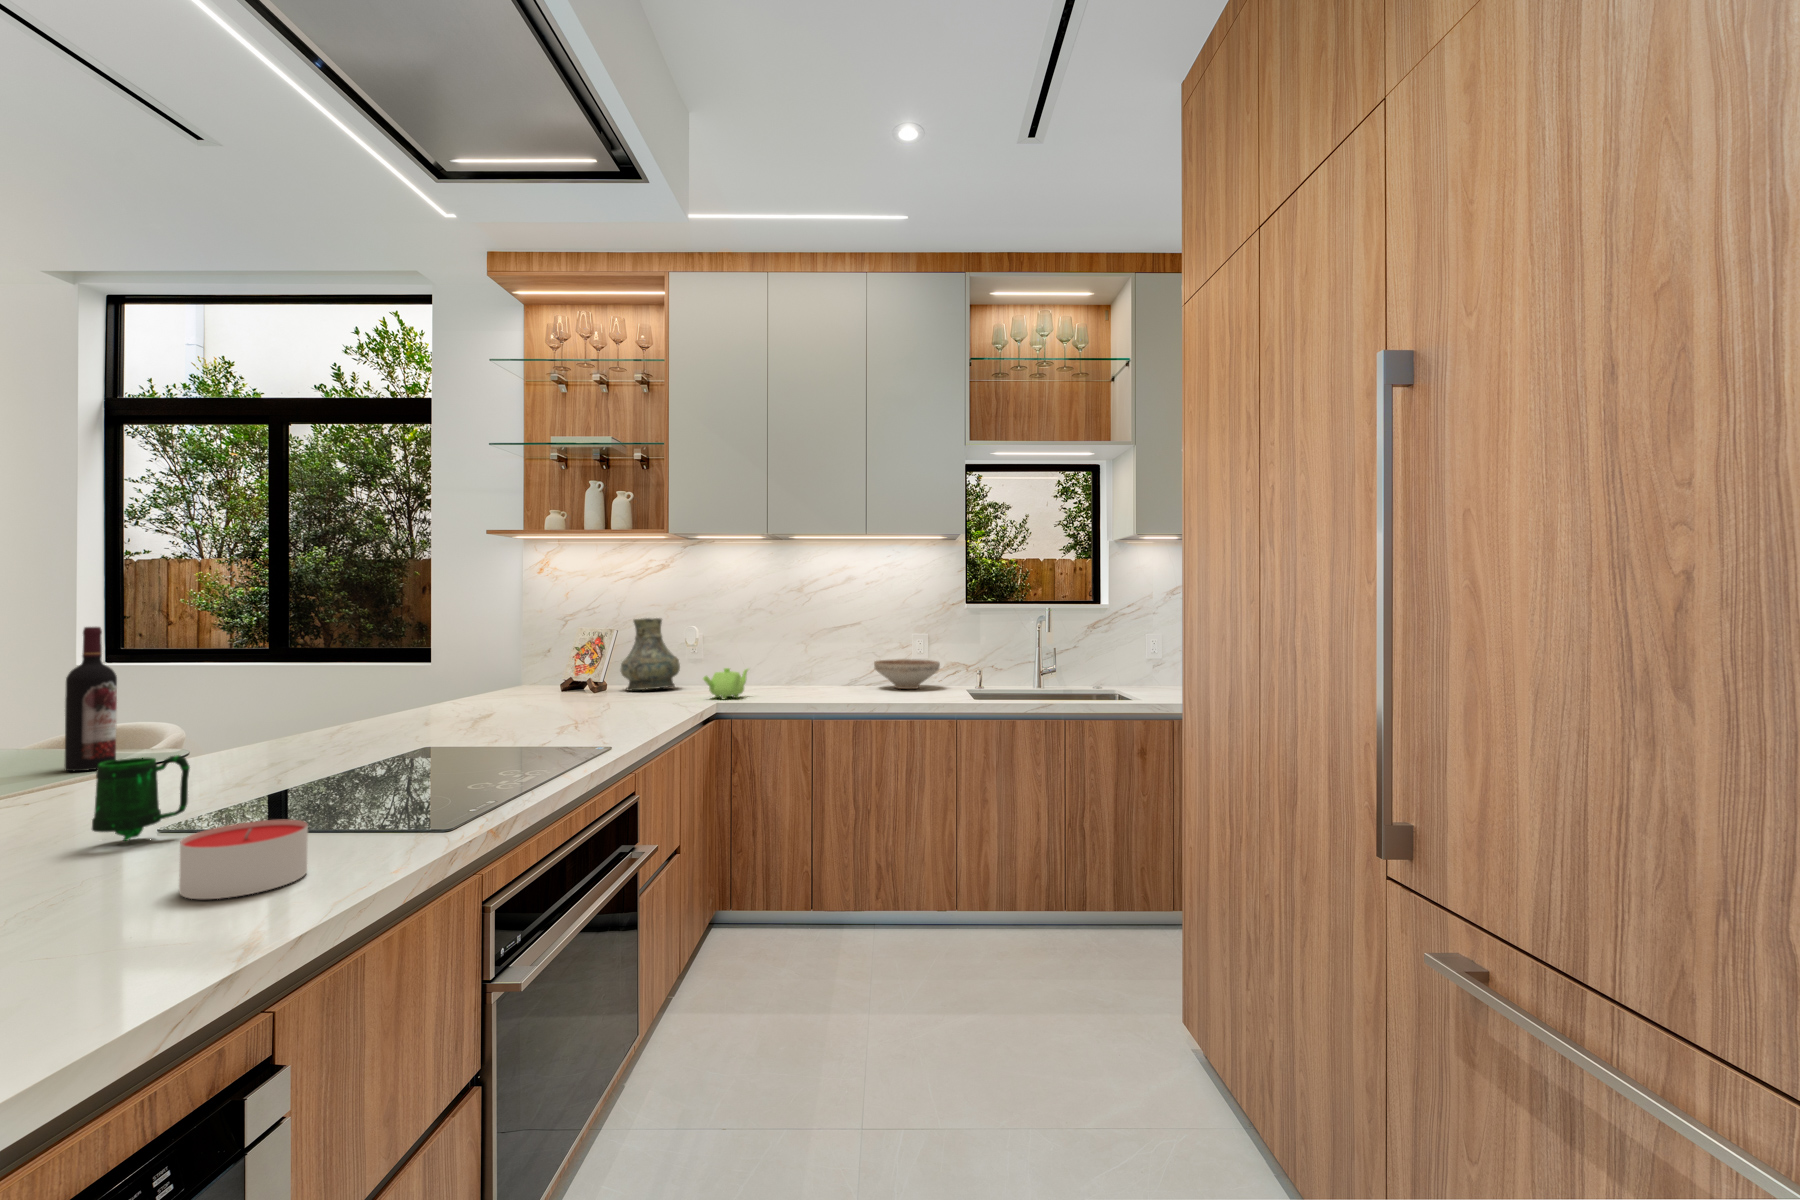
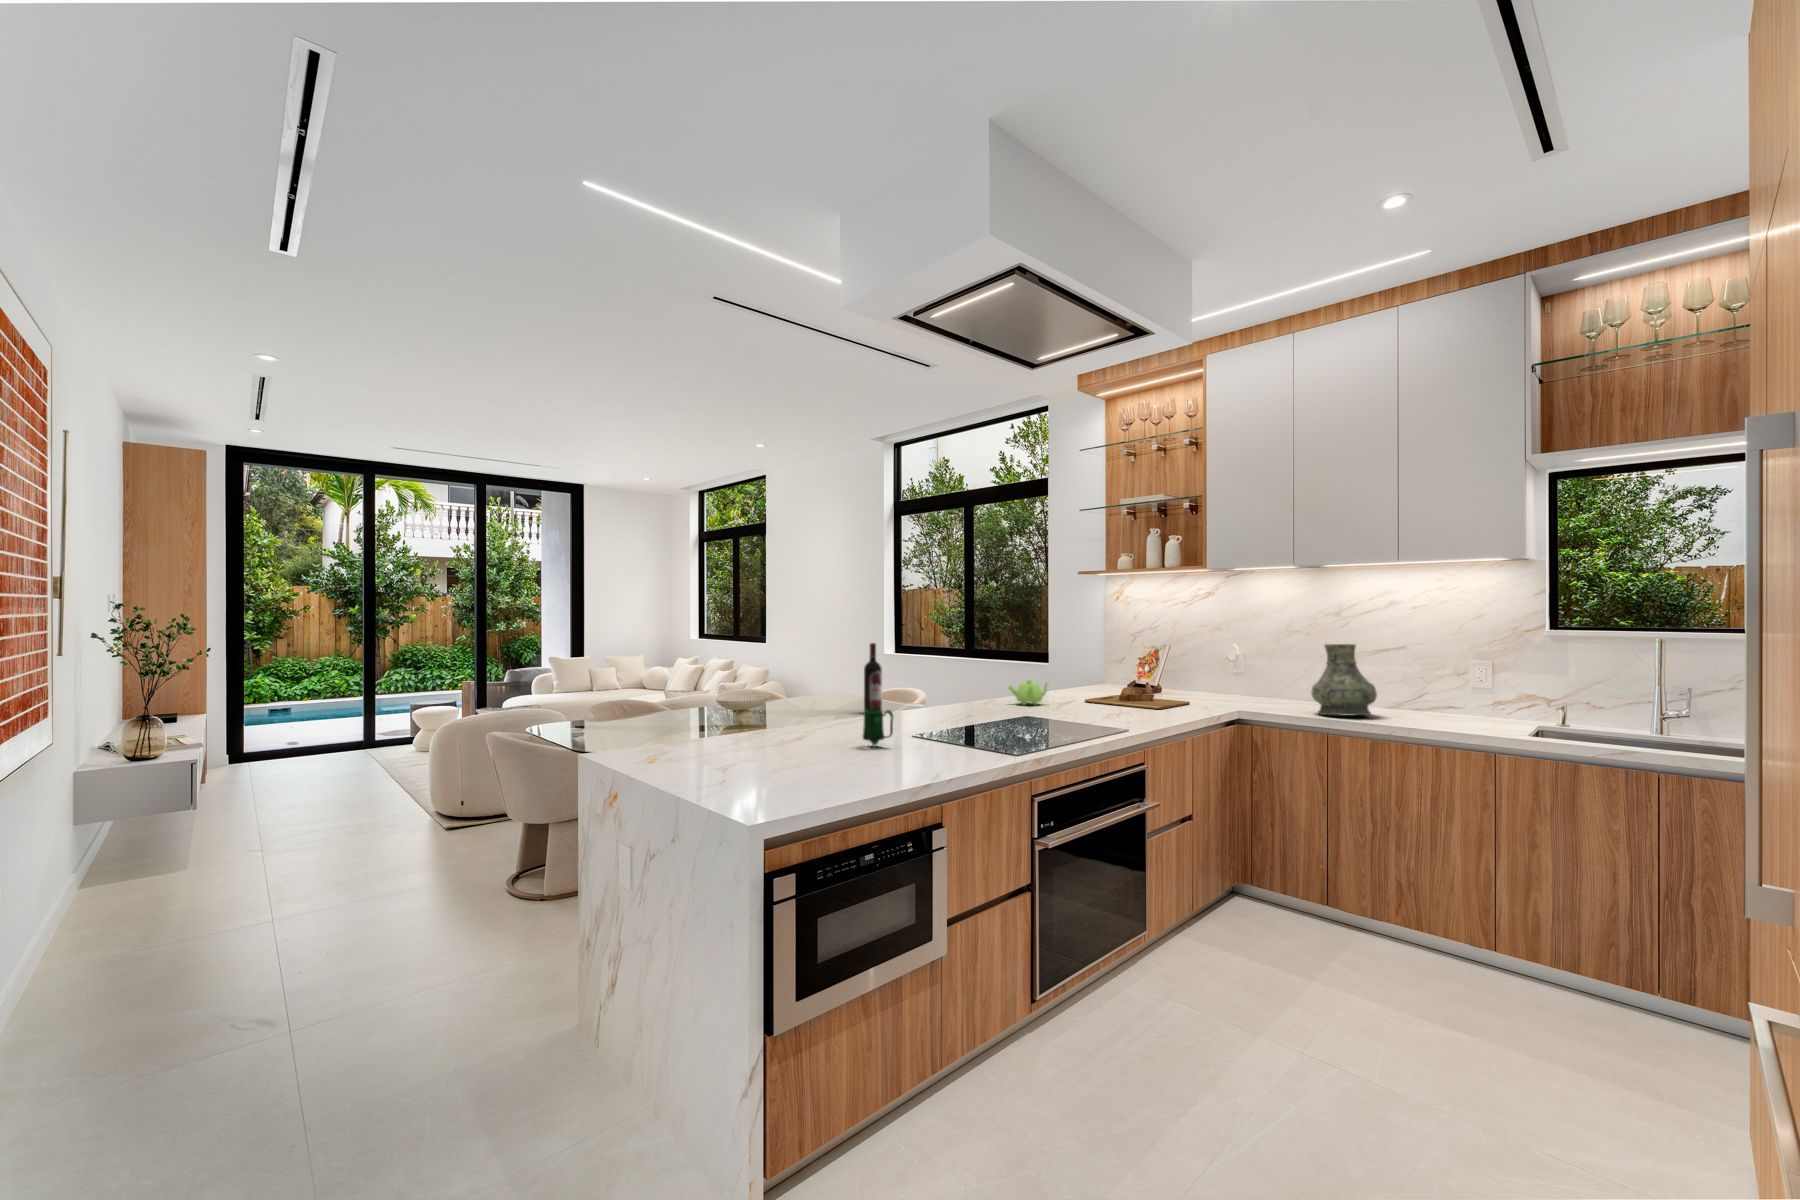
vase: present [621,618,680,691] -> present [1311,644,1377,716]
decorative bowl: present [874,659,940,689] -> none [1414,686,1497,719]
teapot: present [703,668,748,699] -> present [1008,680,1048,705]
cutting board: none [514,683,654,708] -> present [1085,687,1190,709]
candle: present [179,819,308,899] -> none [881,743,924,772]

